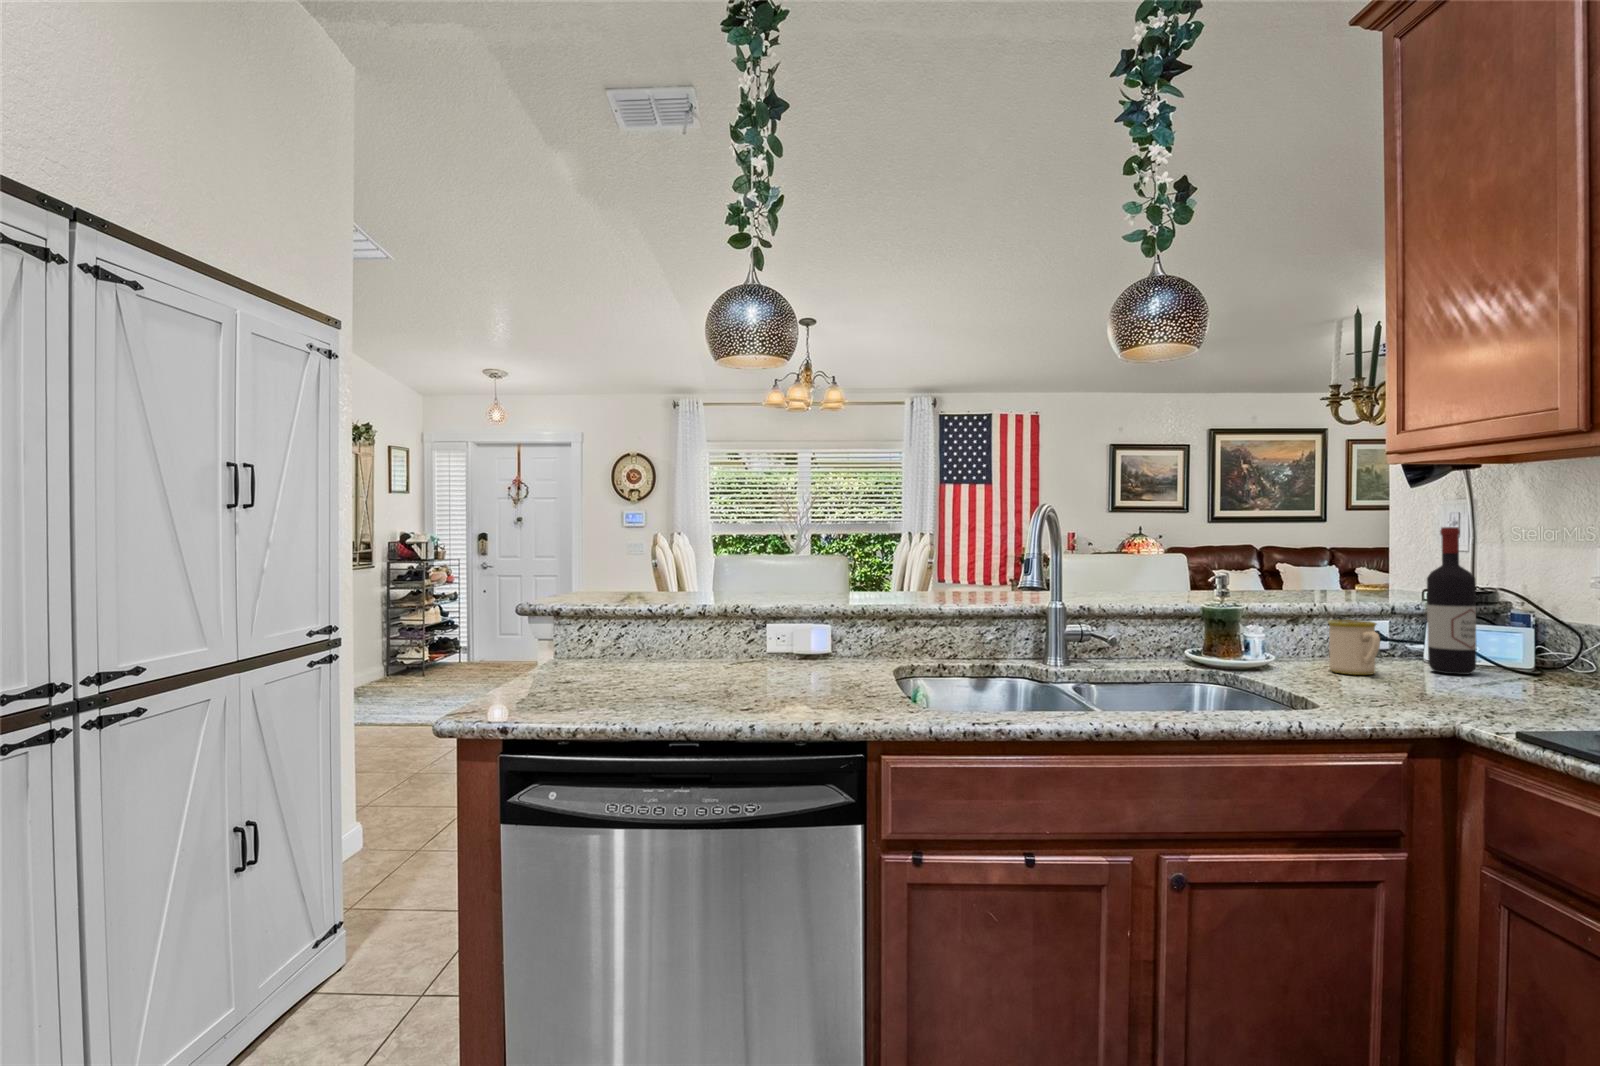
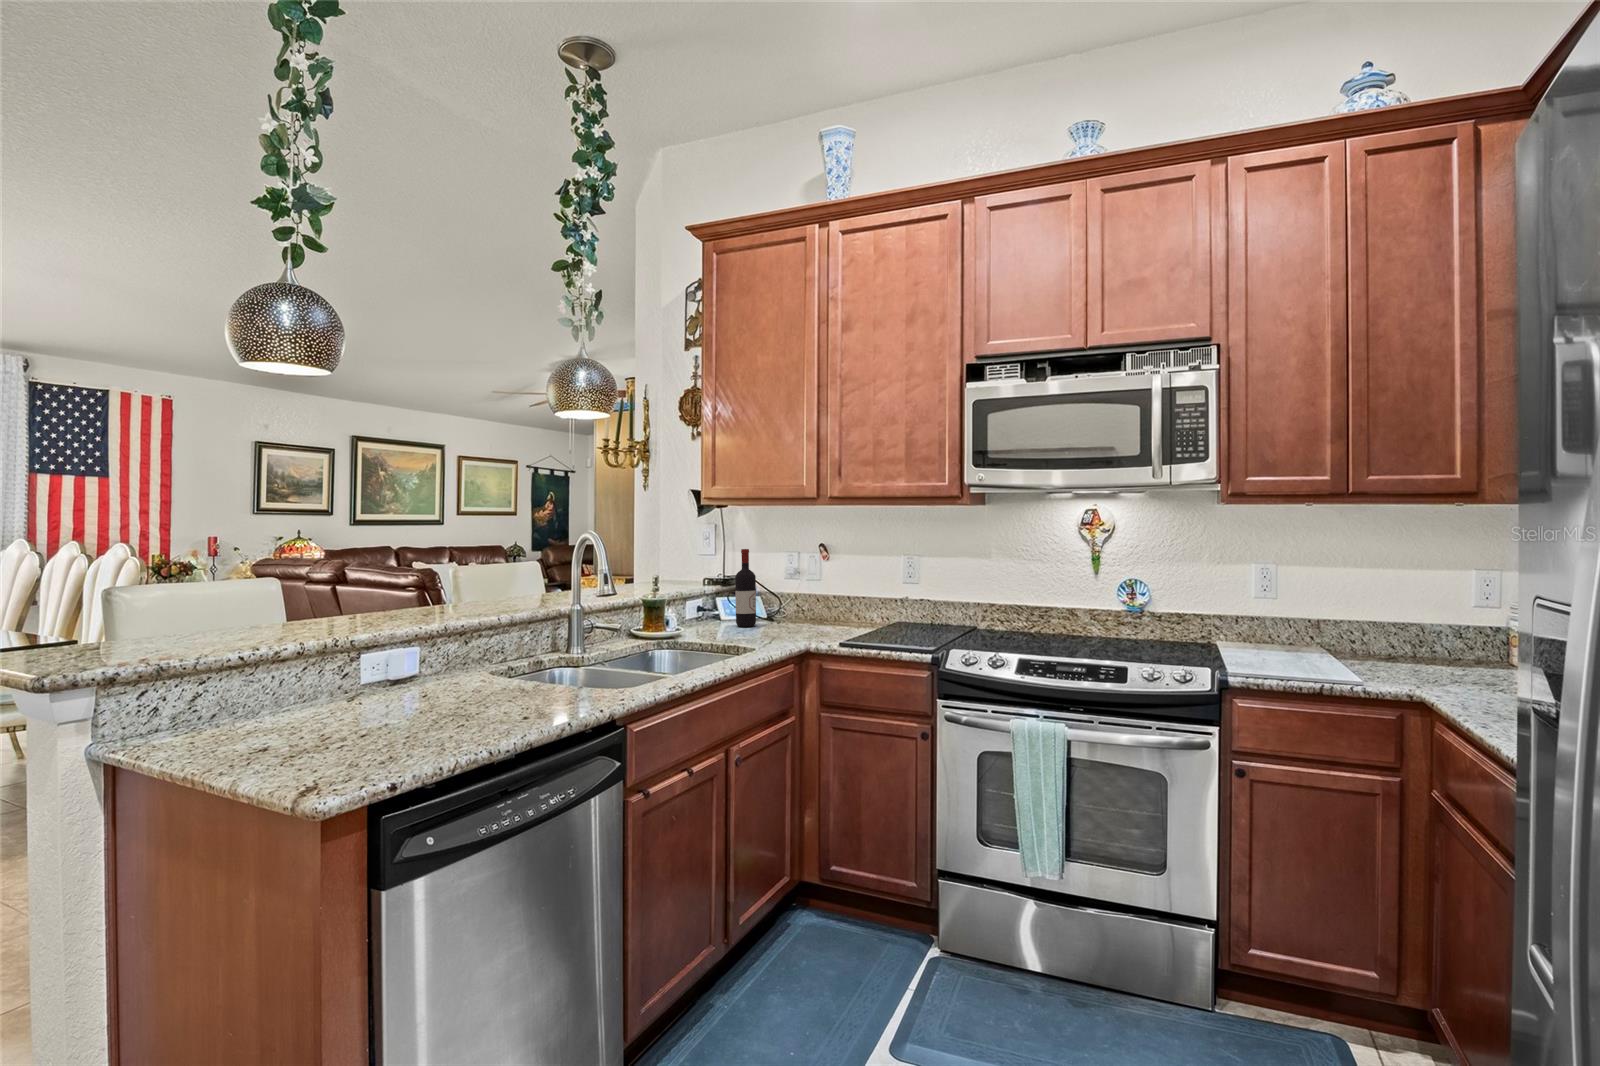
mug: present [1328,620,1380,675] -> none [702,603,732,634]

